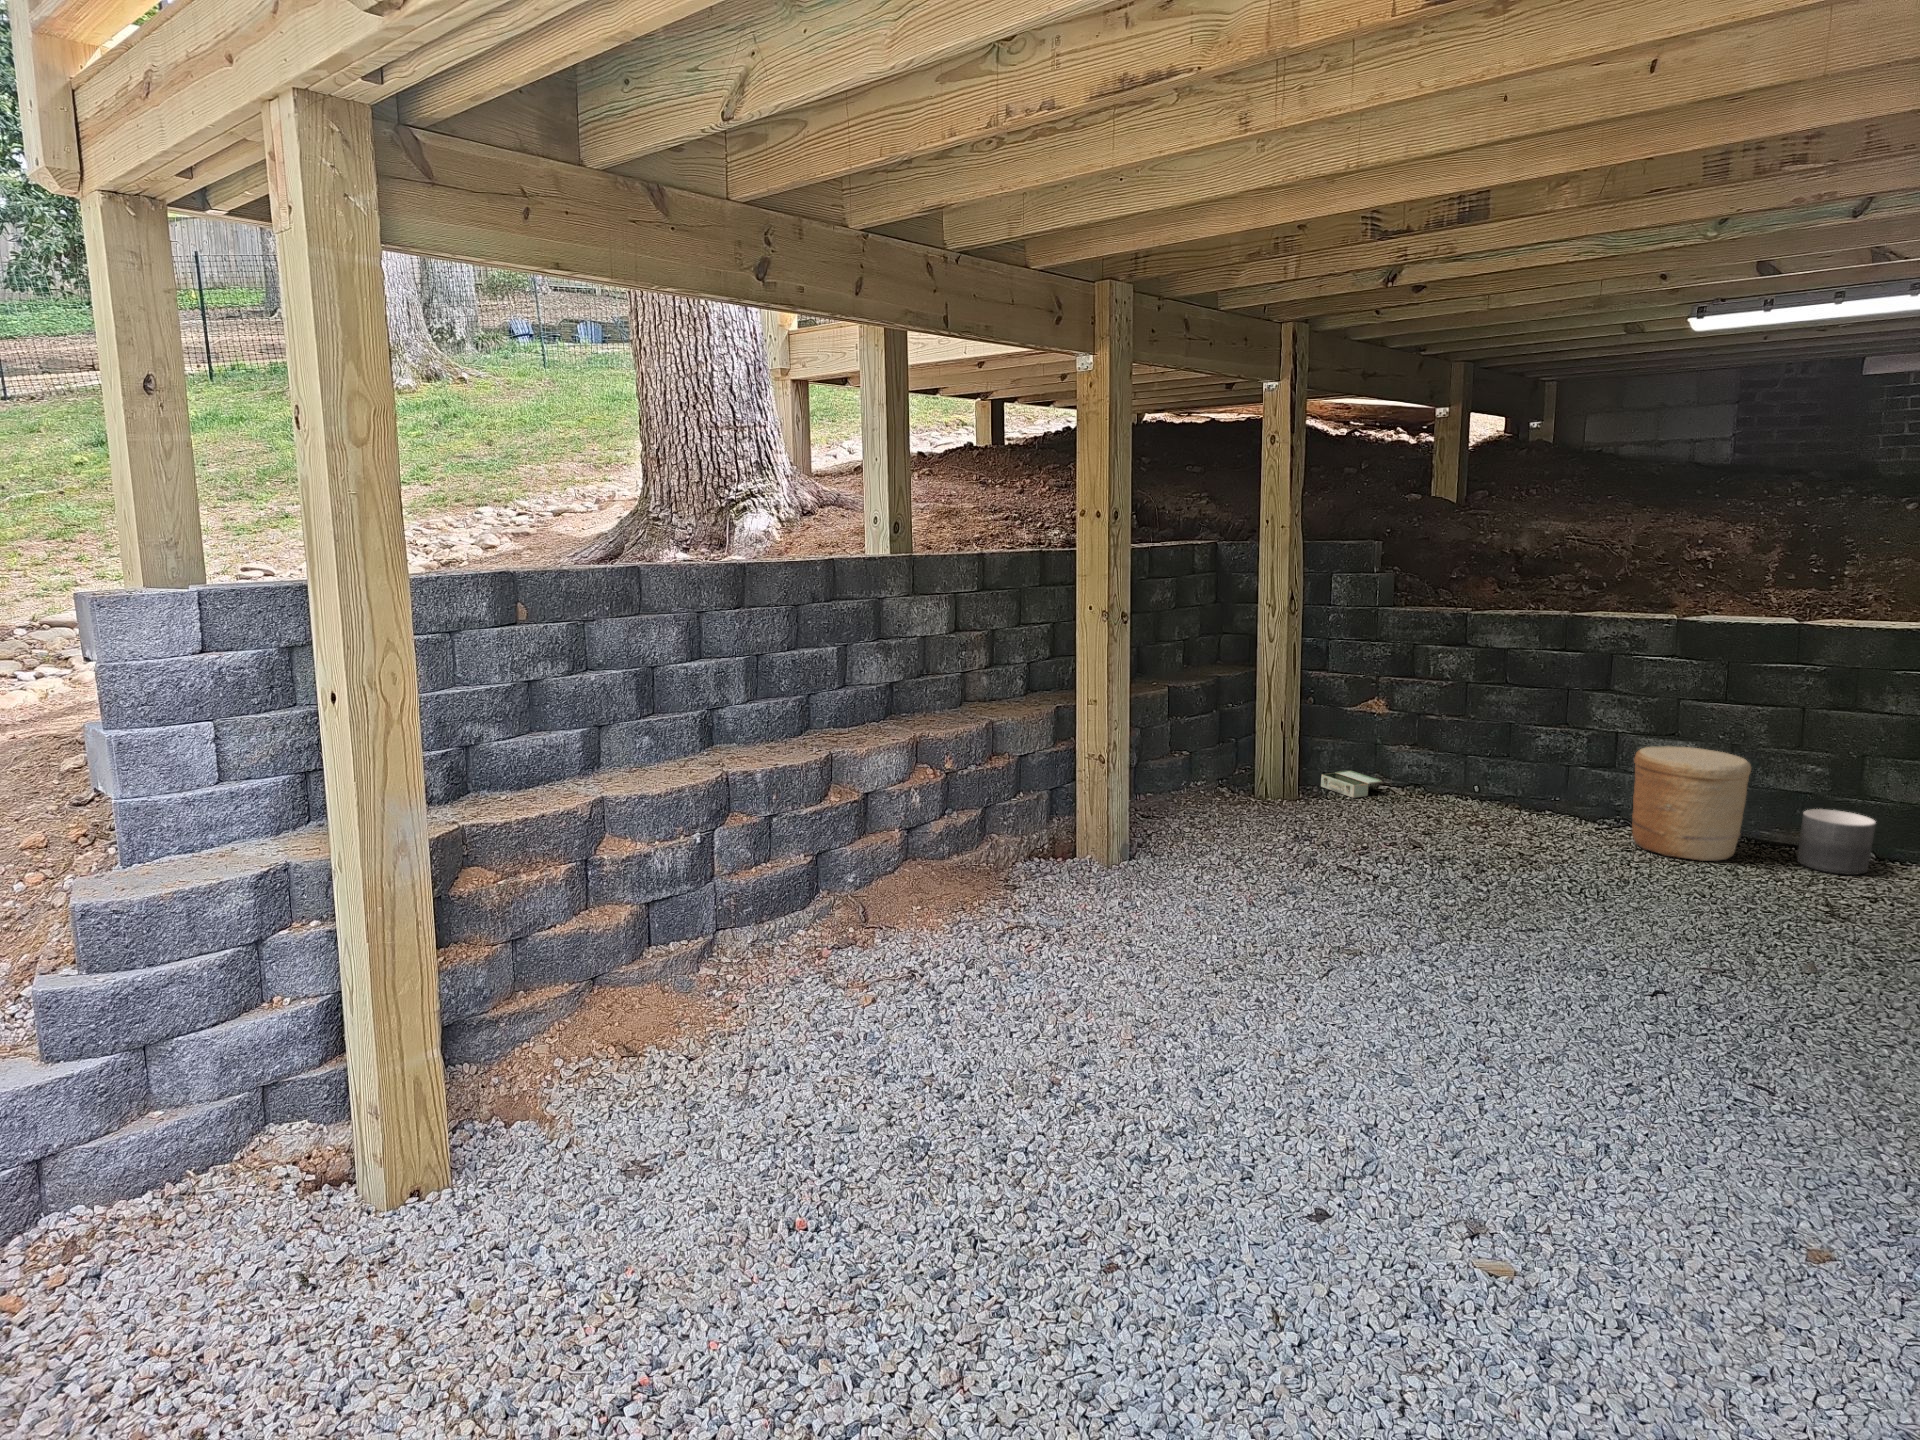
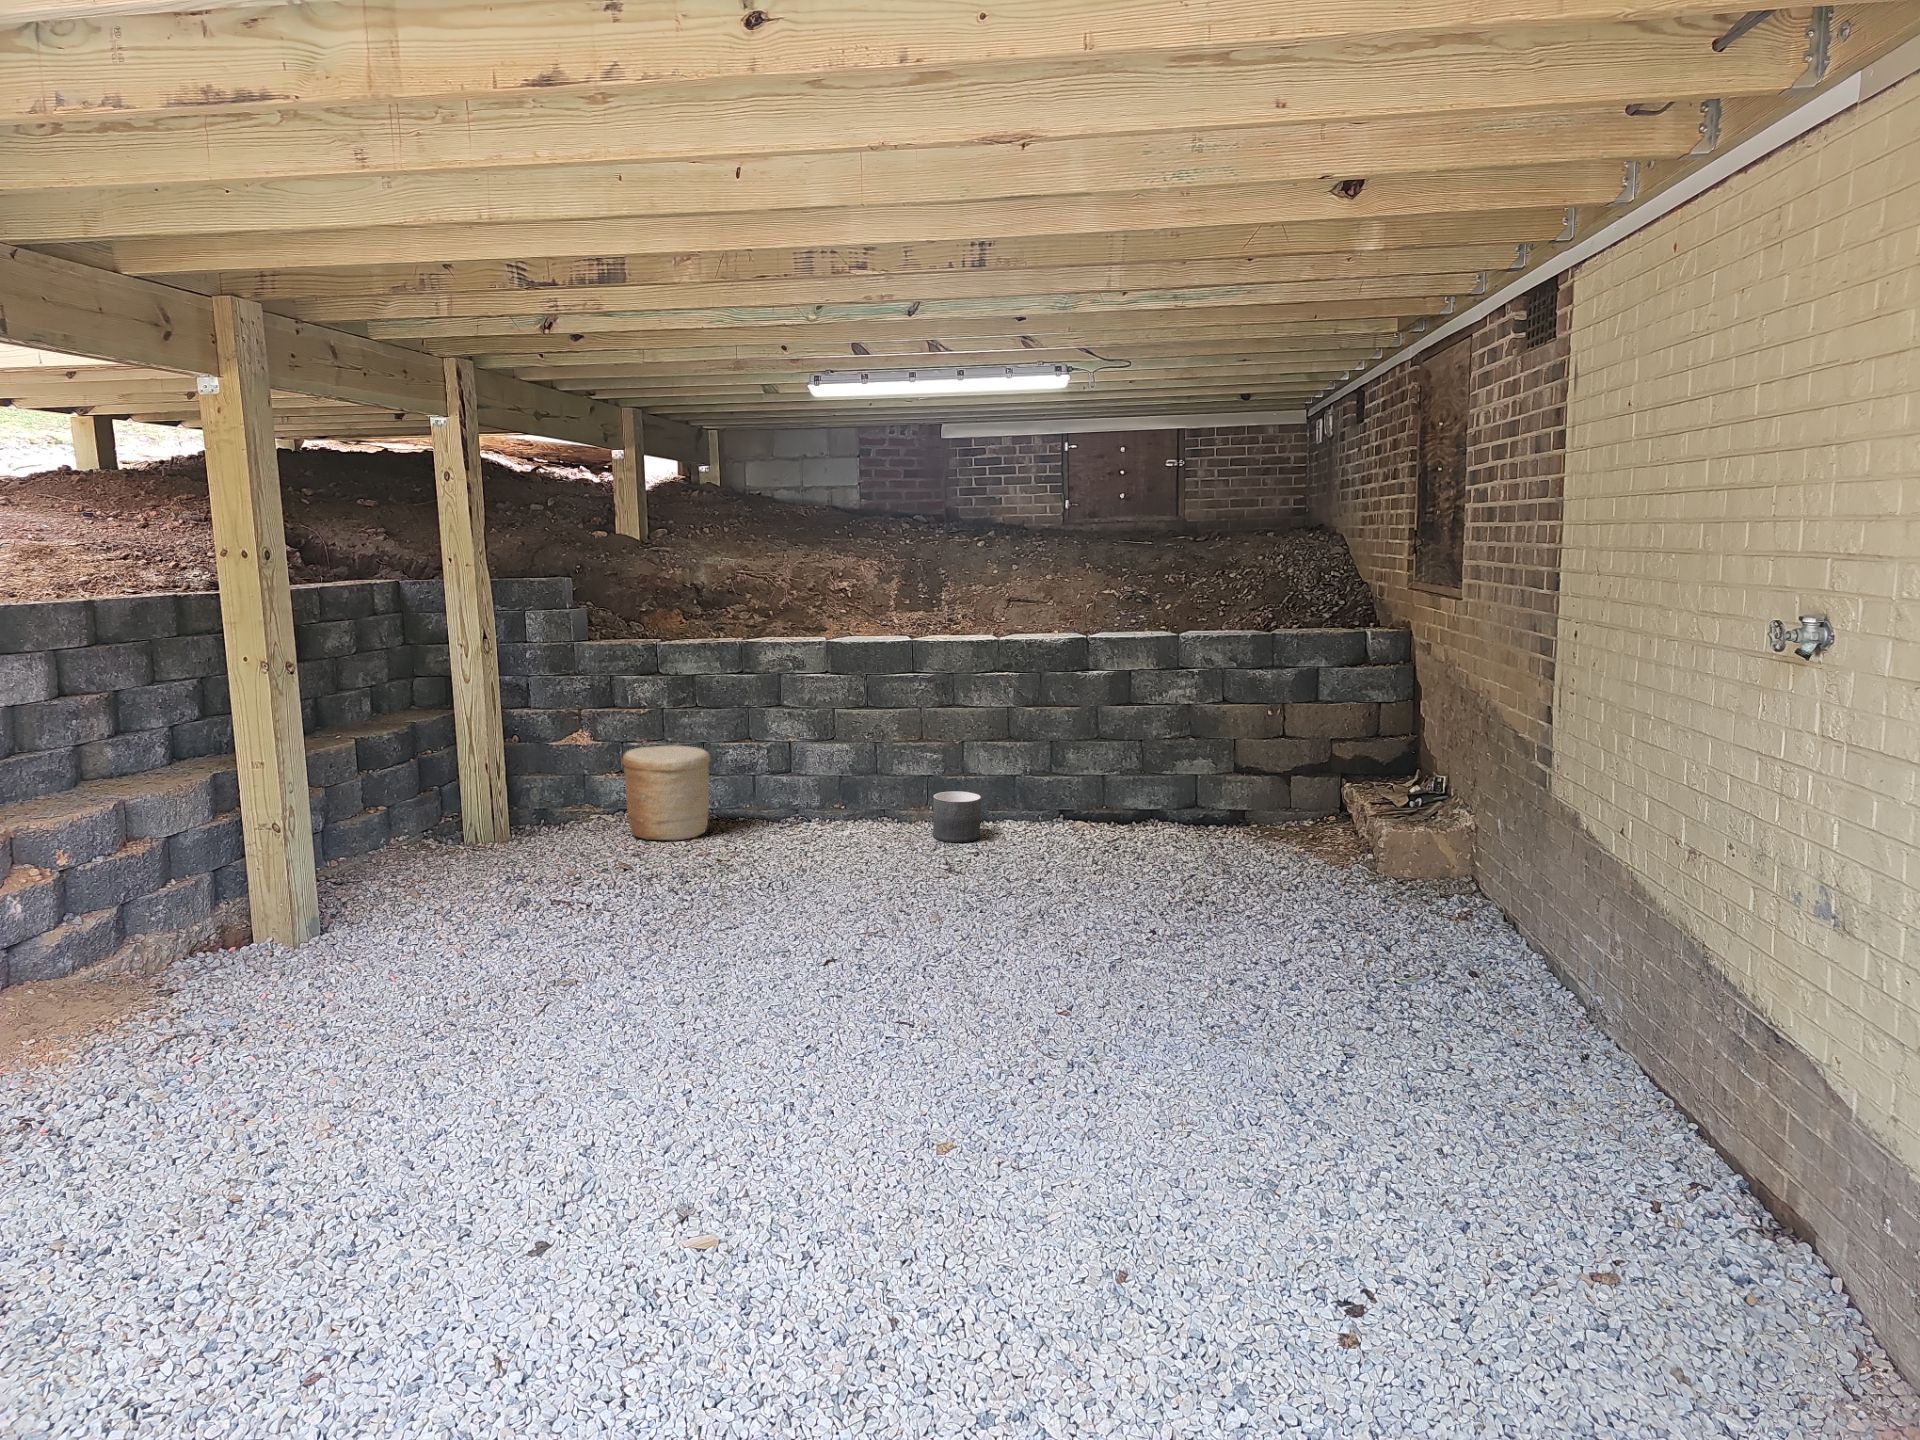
woven basket: present [1632,746,1751,861] -> present [622,745,710,841]
toolbox: present [1321,770,1382,798] -> none [535,806,595,833]

